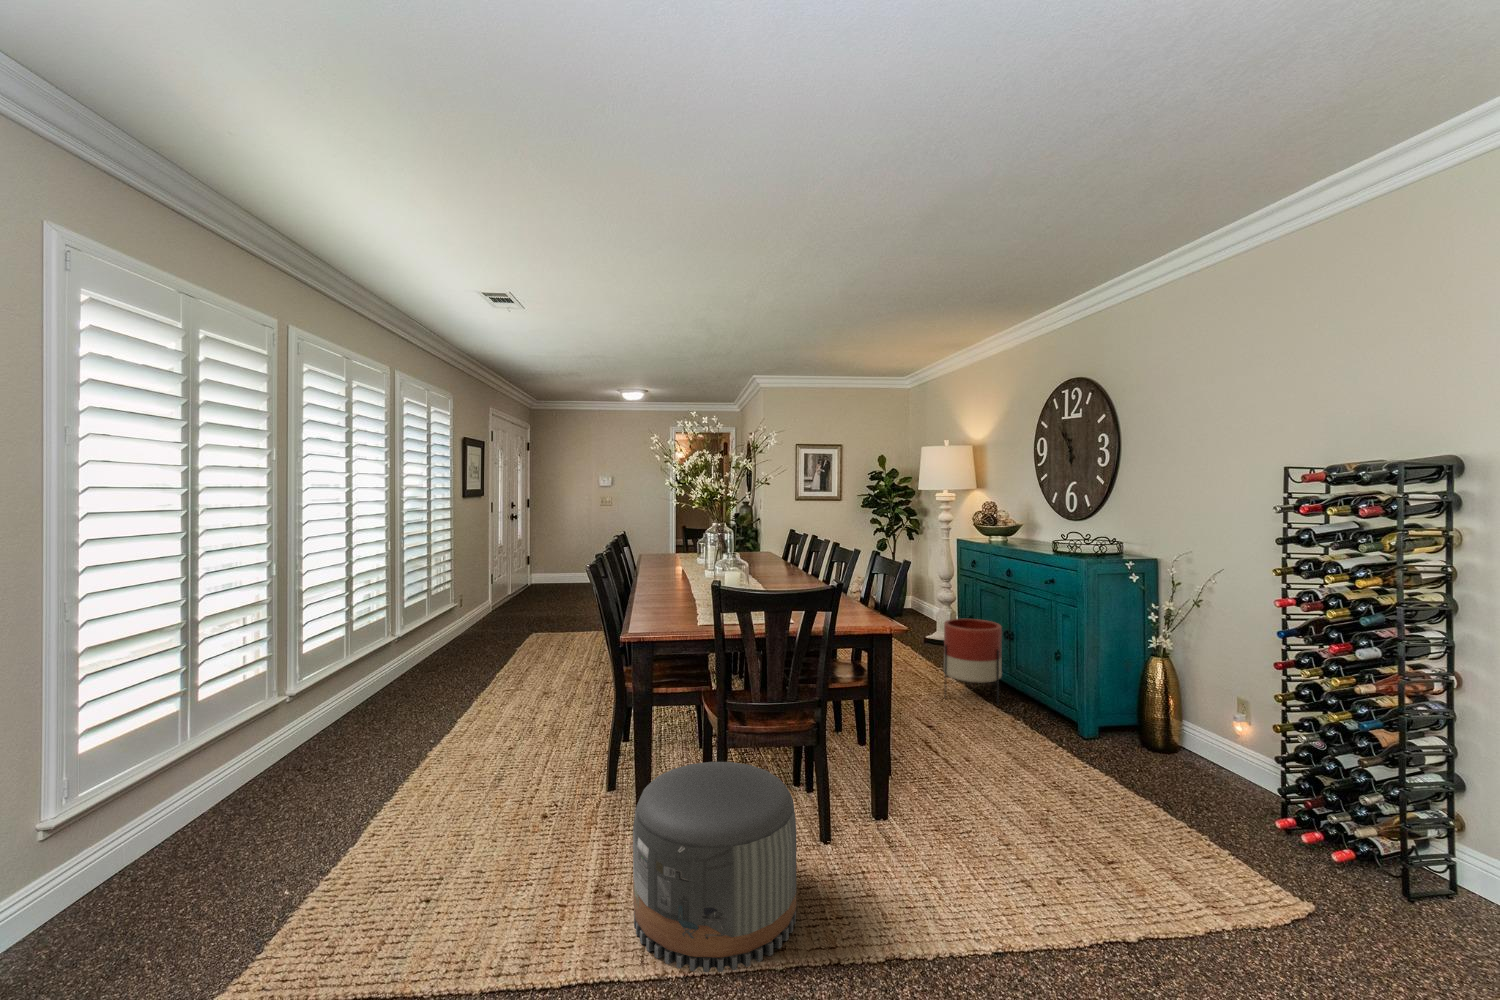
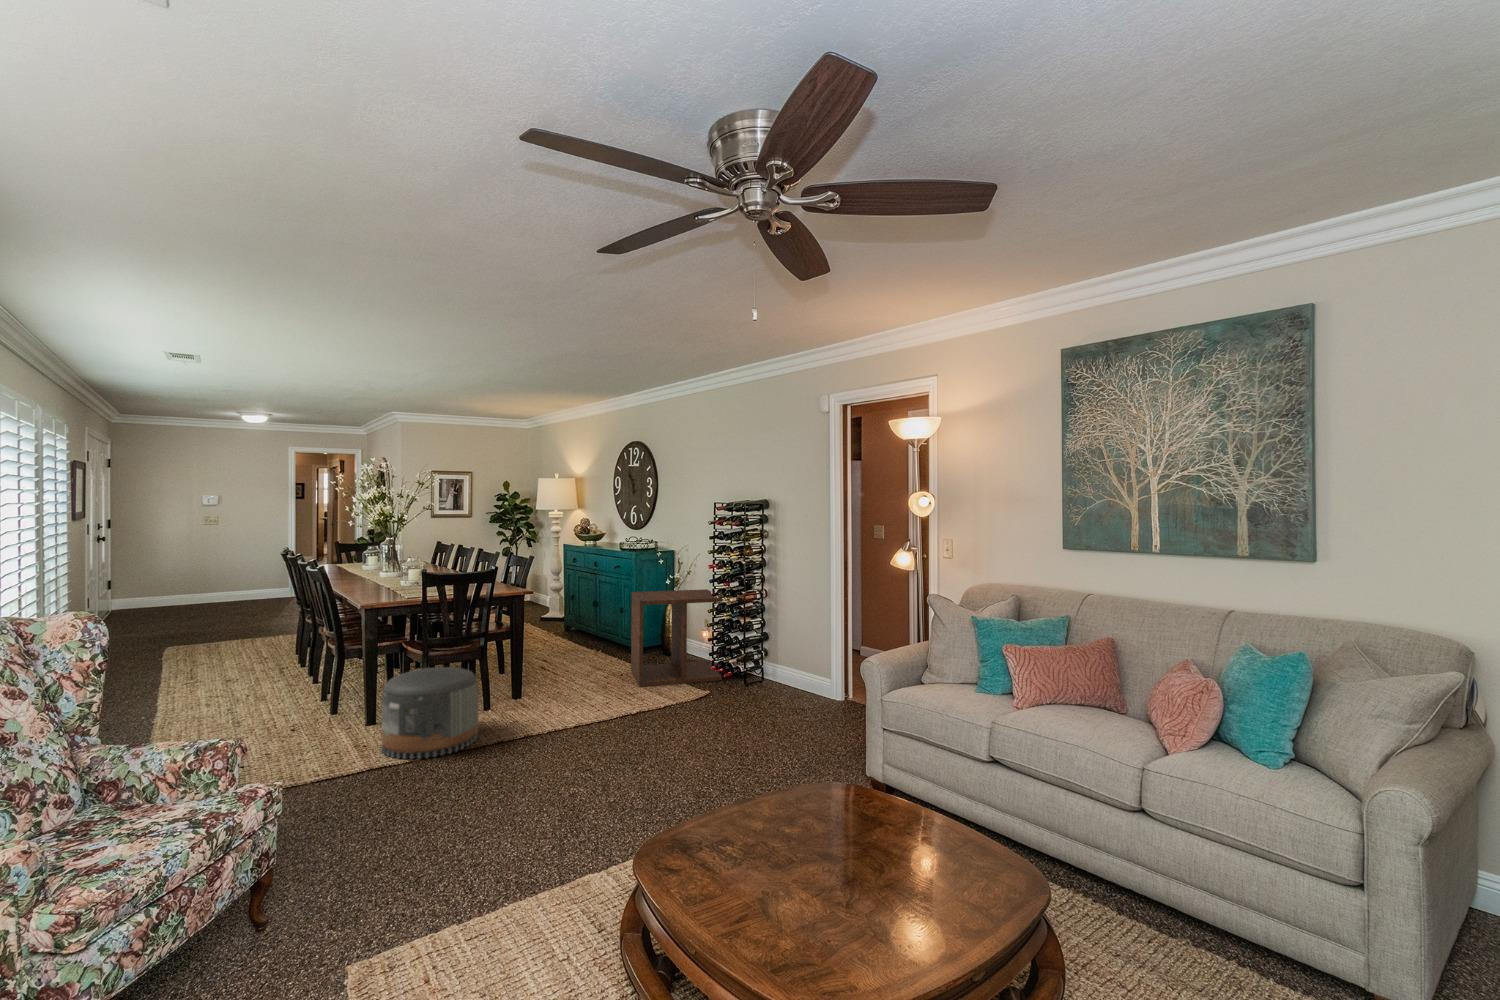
planter: present [944,619,1002,704] -> none [555,595,591,648]
side table: none [1086,637,1330,869] -> present [631,589,723,687]

